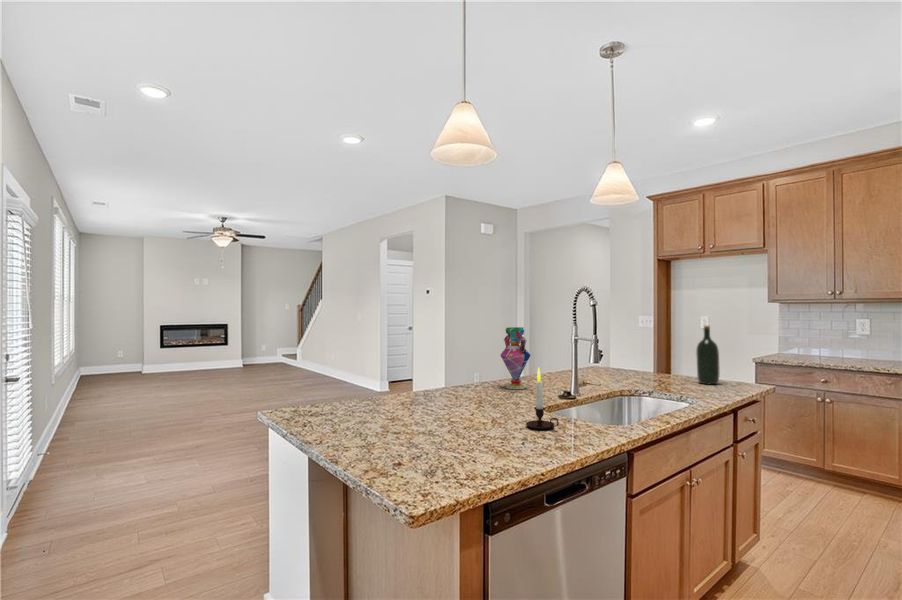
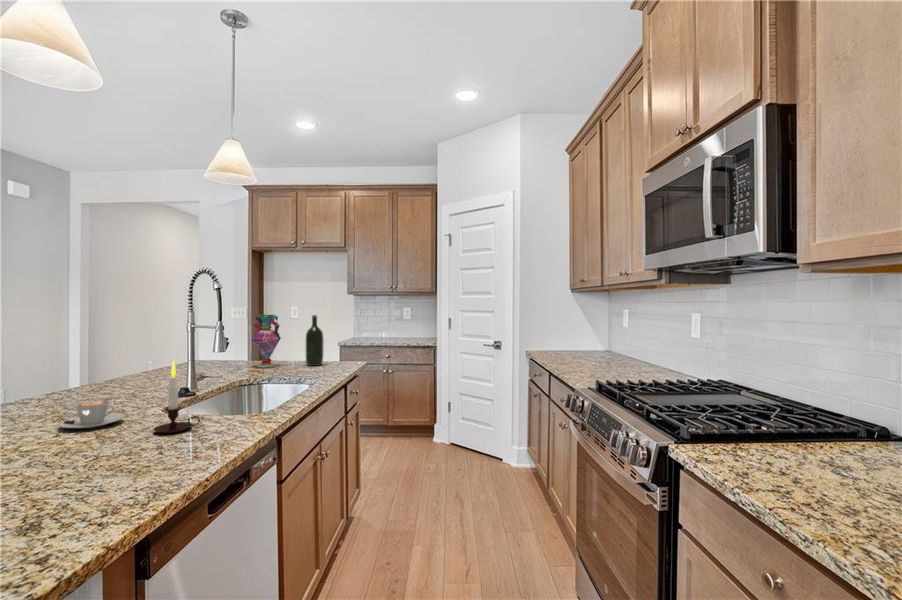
vase: present [500,327,530,389] -> present [252,315,281,367]
coffee cup: none [475,393,514,413] -> present [58,401,124,429]

